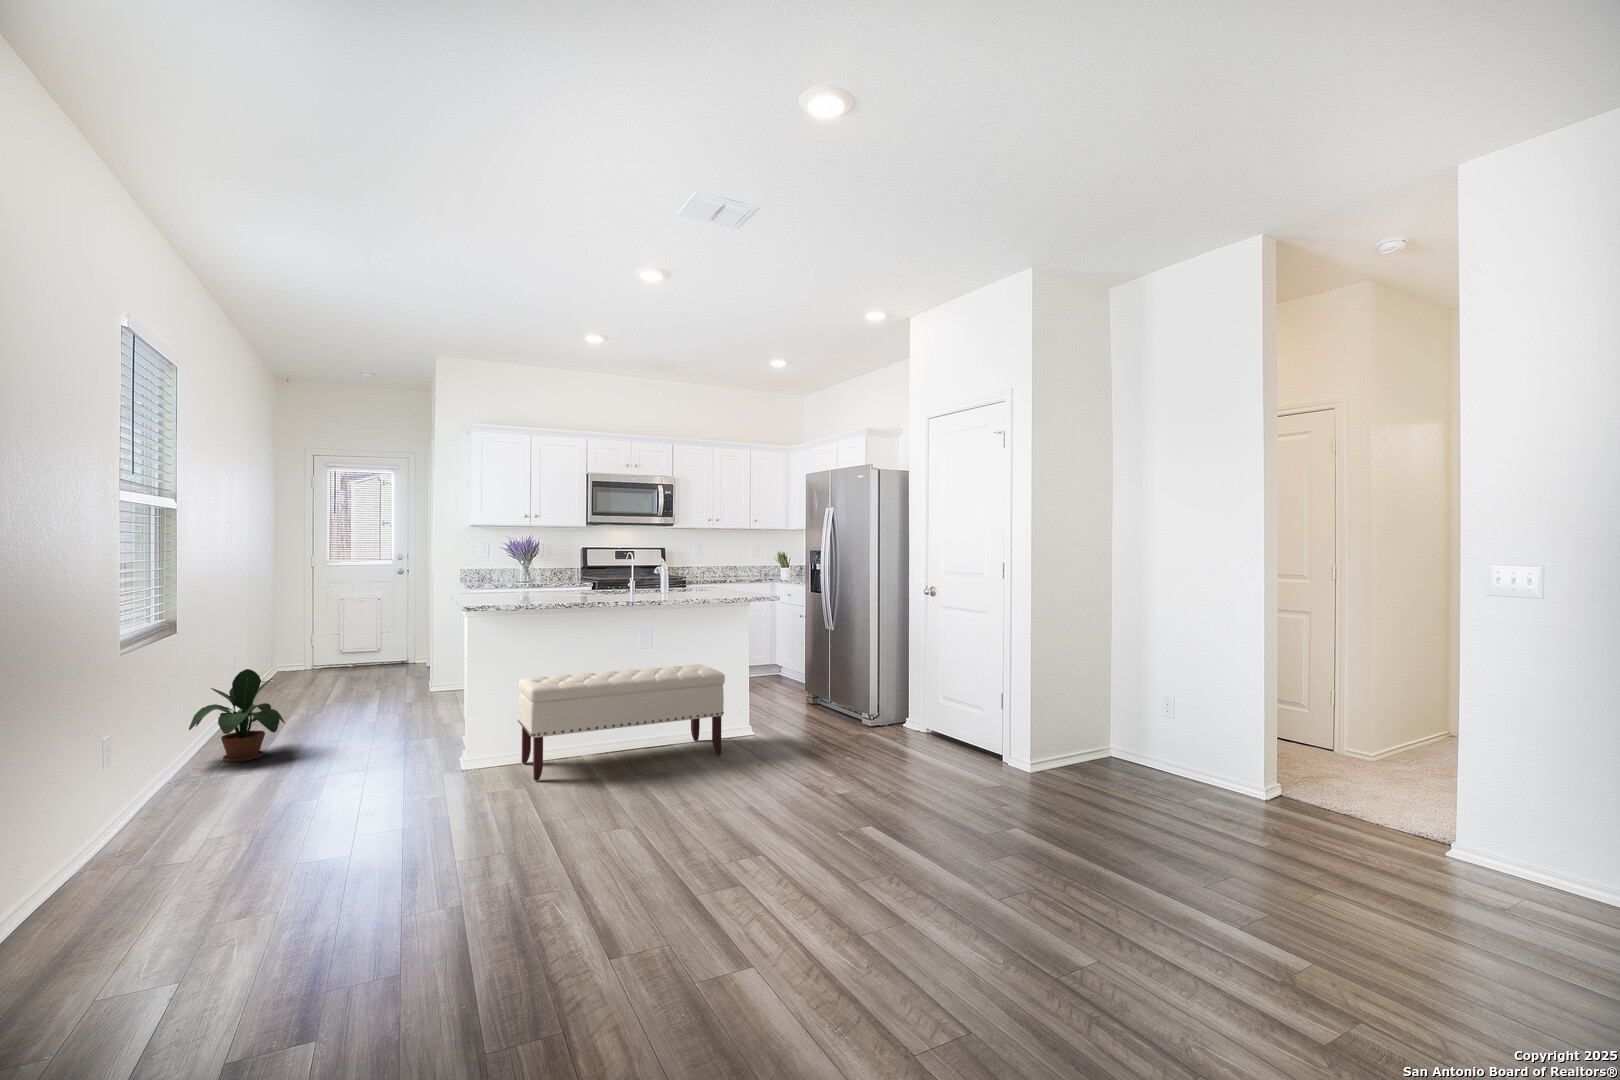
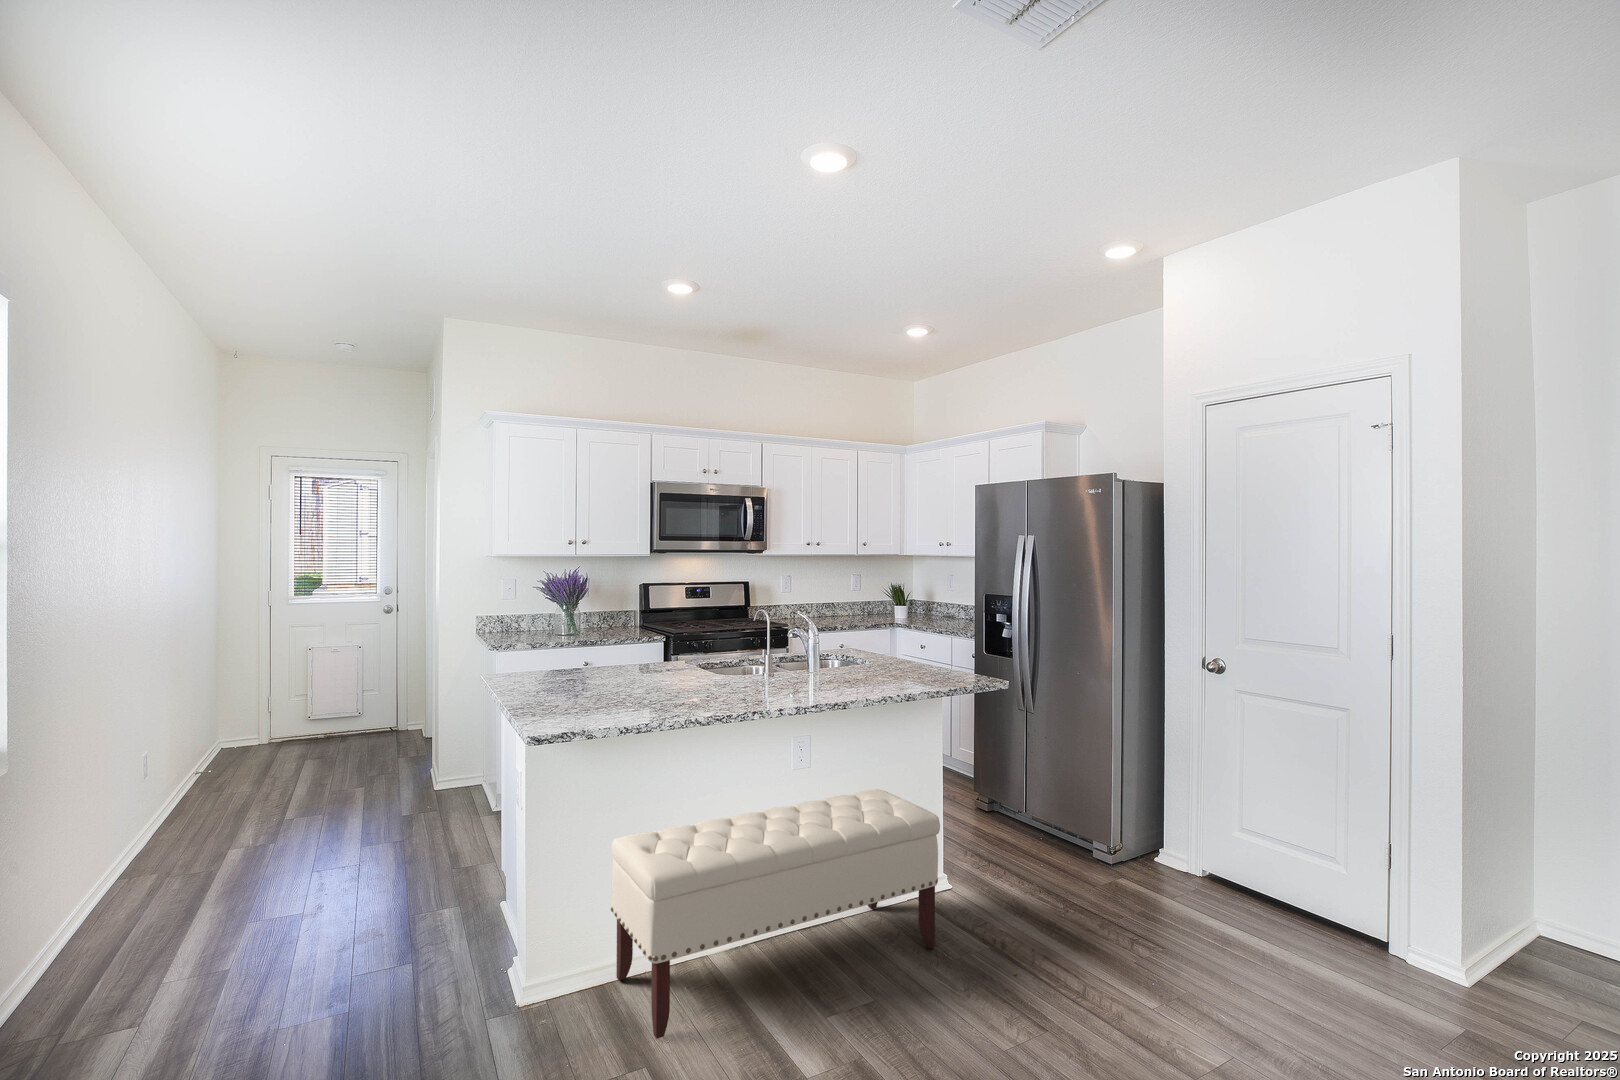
potted plant: present [189,669,285,762] -> none [44,823,216,980]

